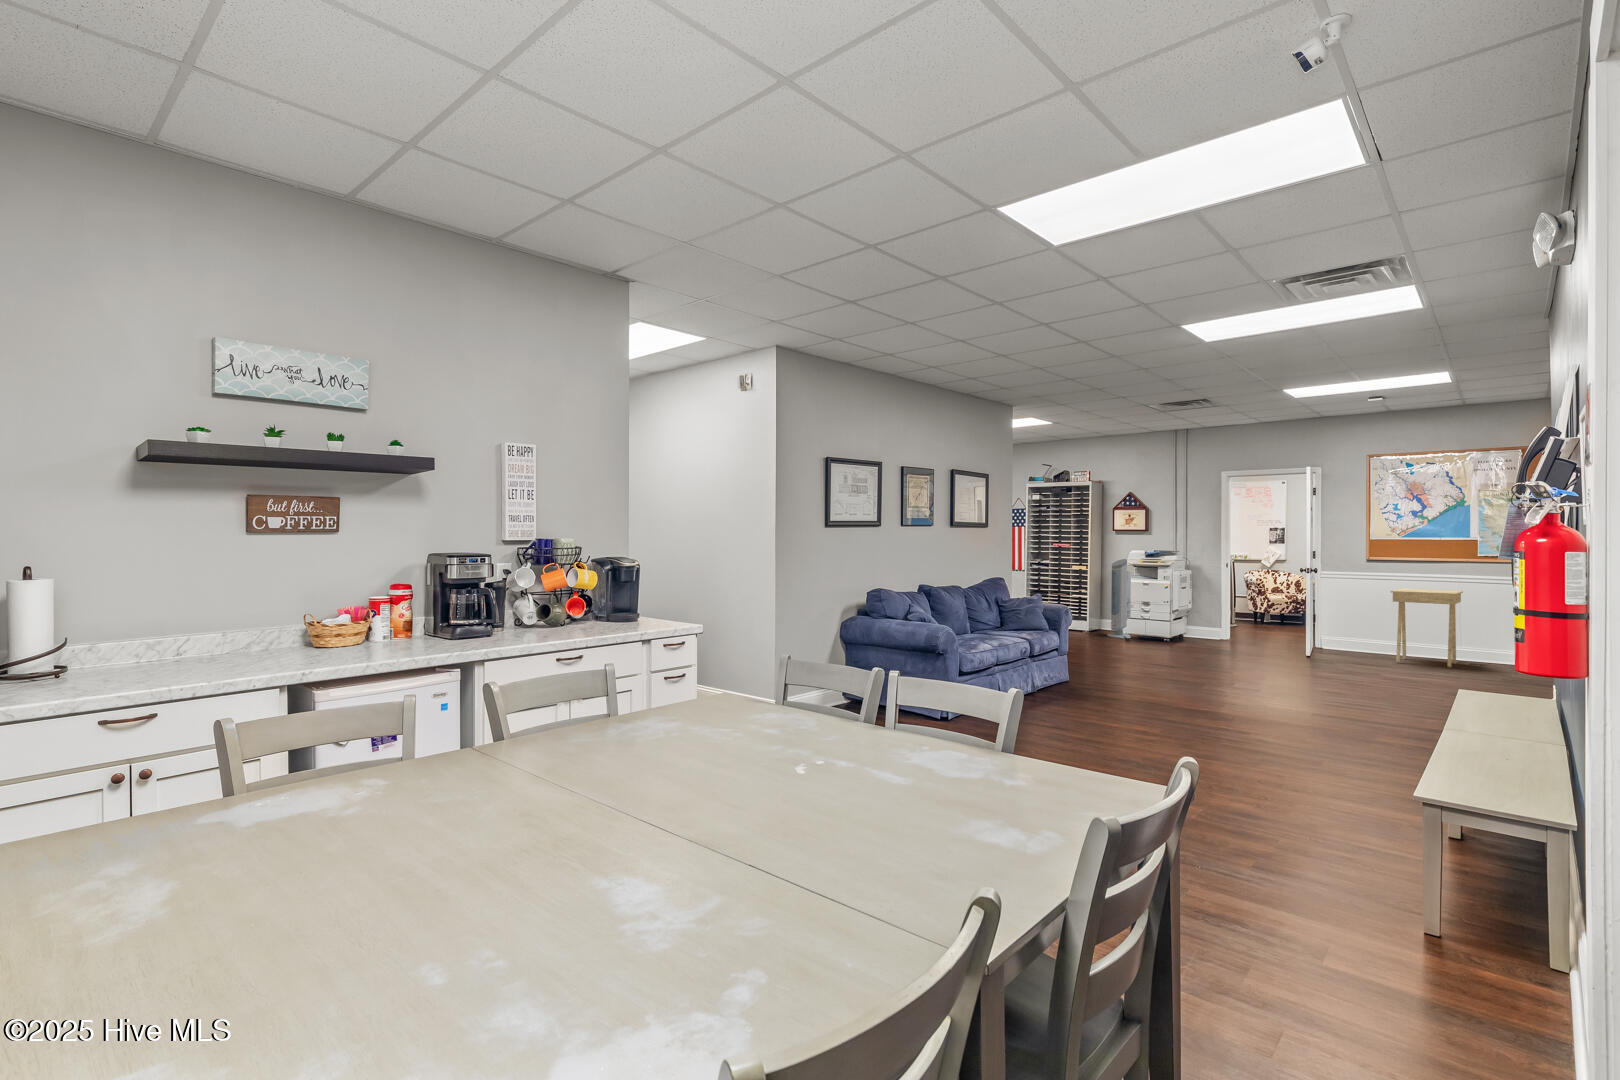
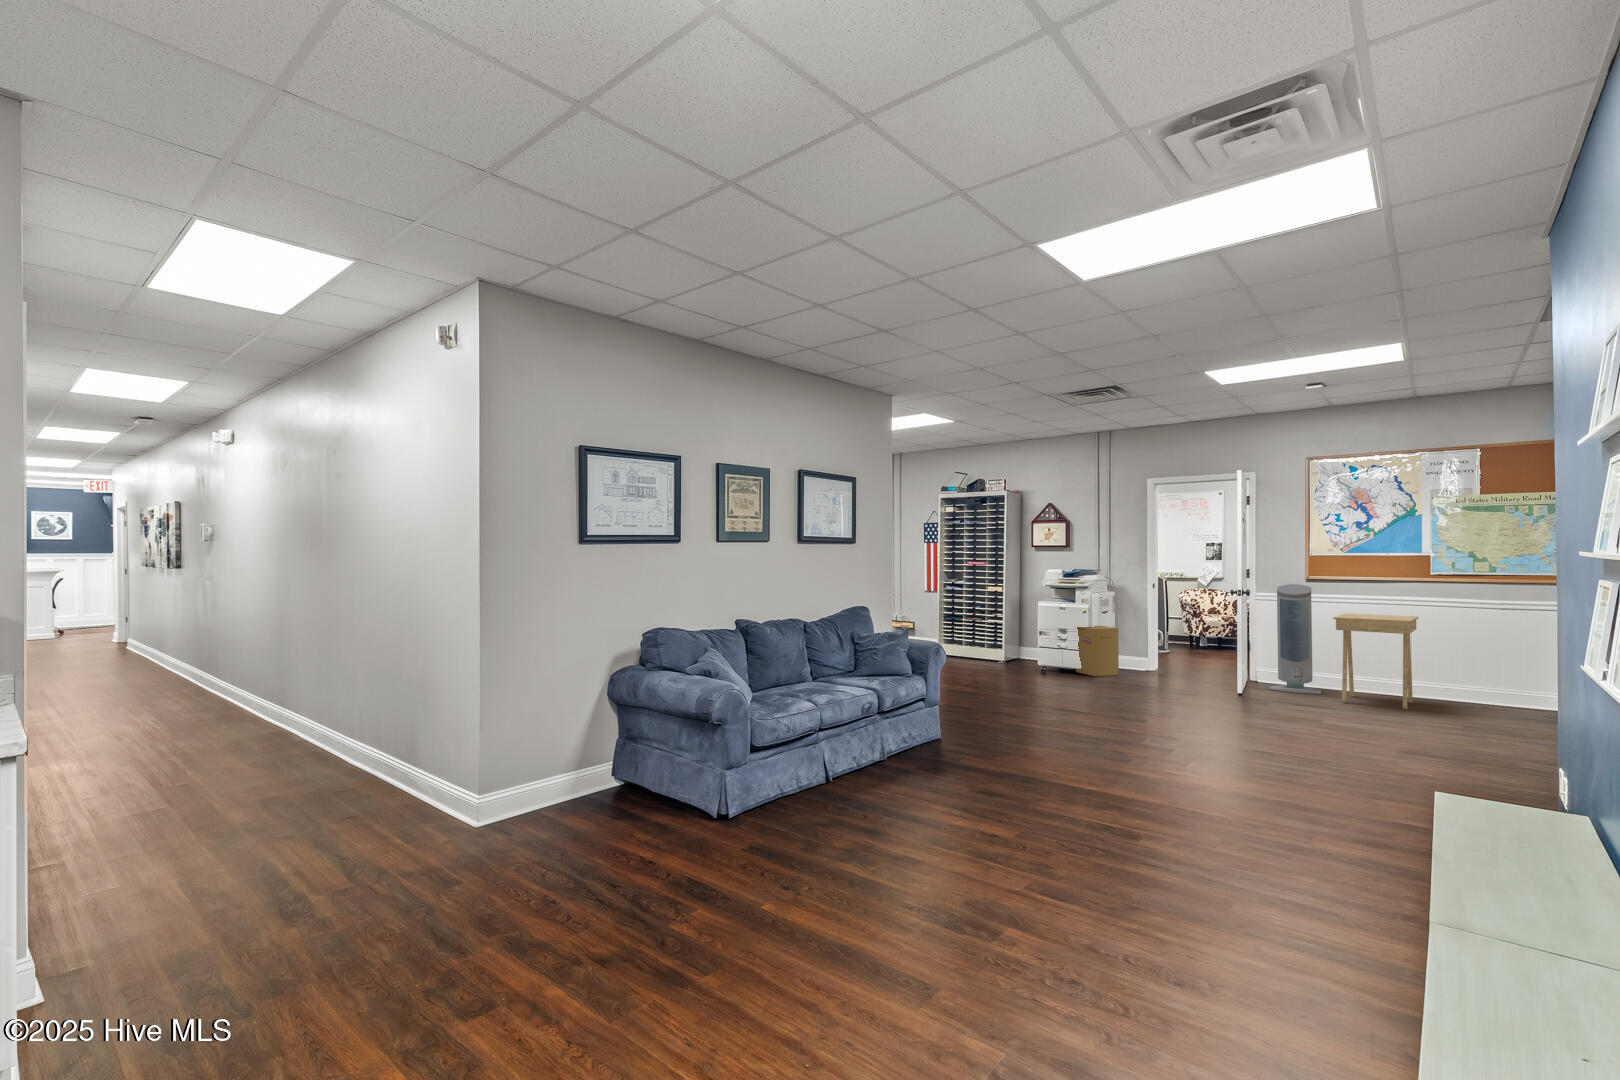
air purifier: present [1107,559,1131,639] -> present [1270,584,1321,694]
cardboard box: none [1160,600,1198,644] -> present [1076,625,1119,676]

